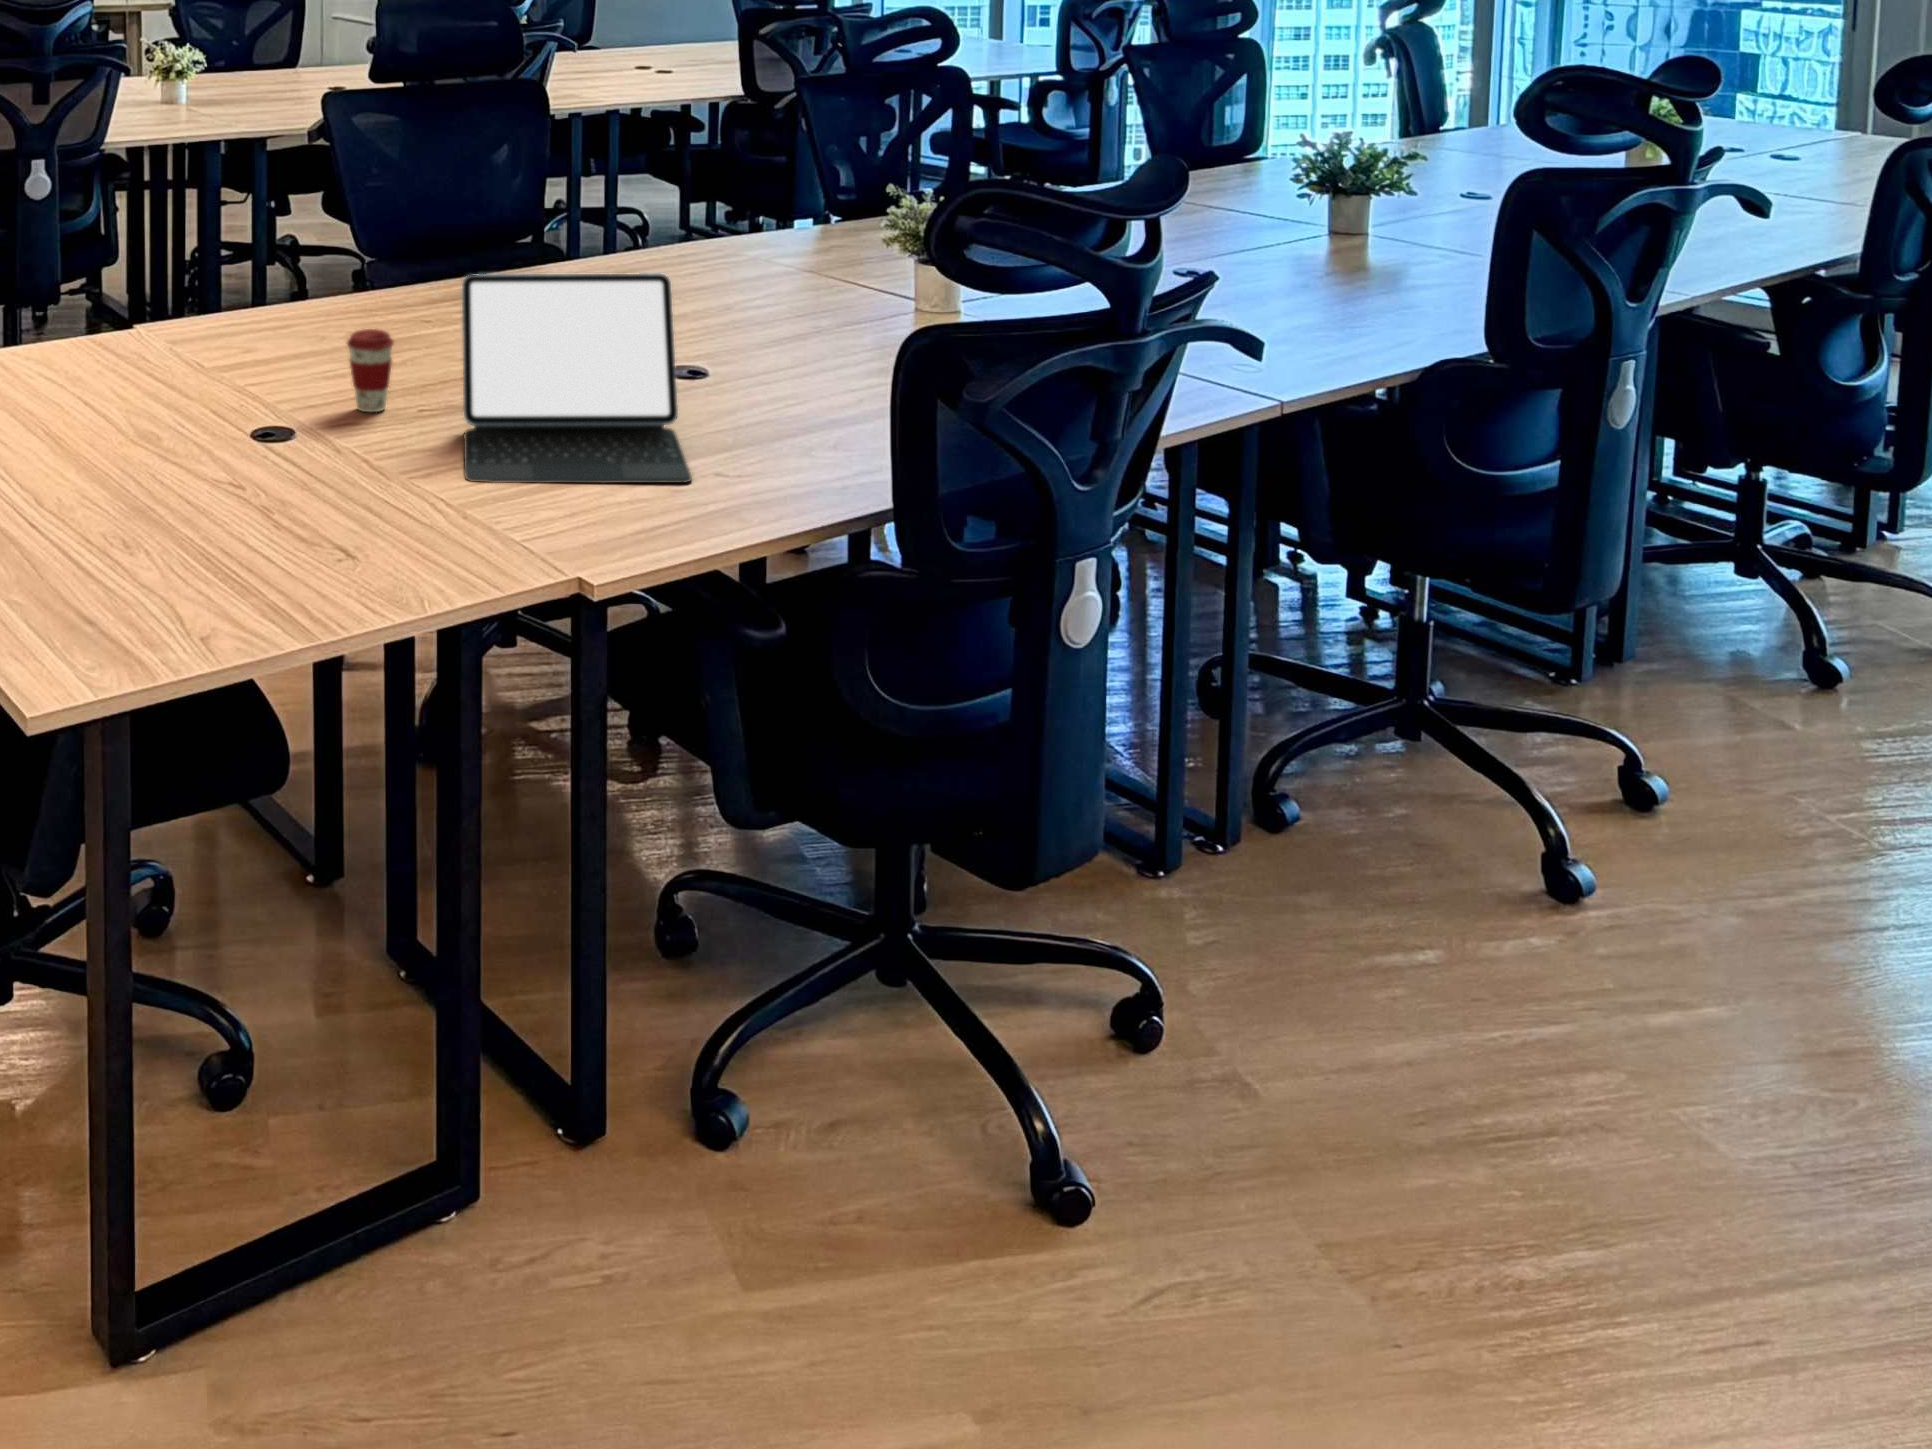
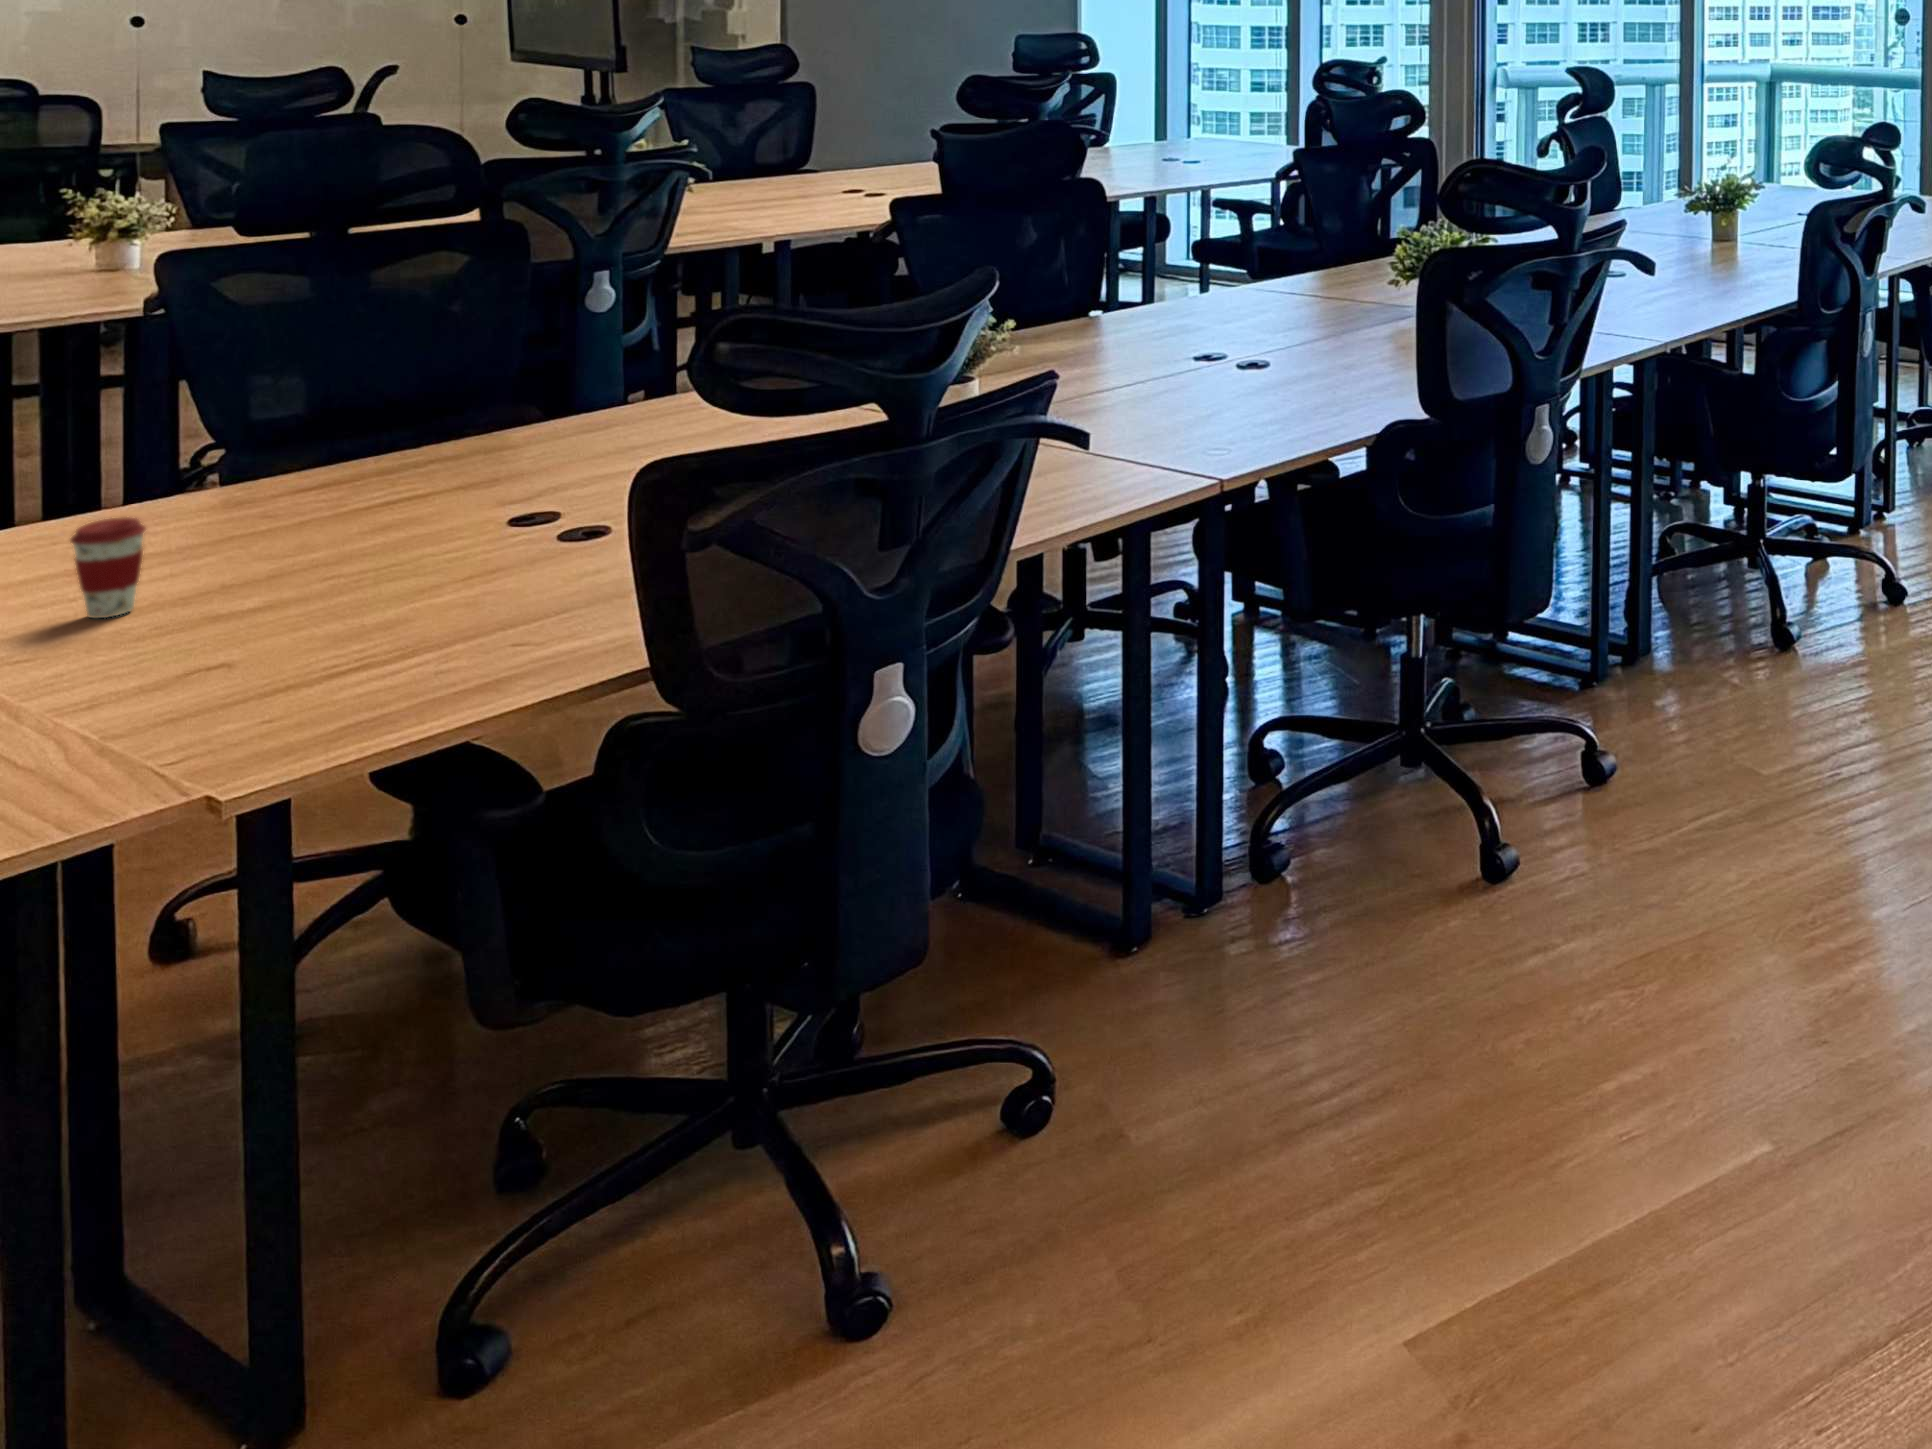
tablet: present [462,273,692,483] -> none [141,325,545,698]

